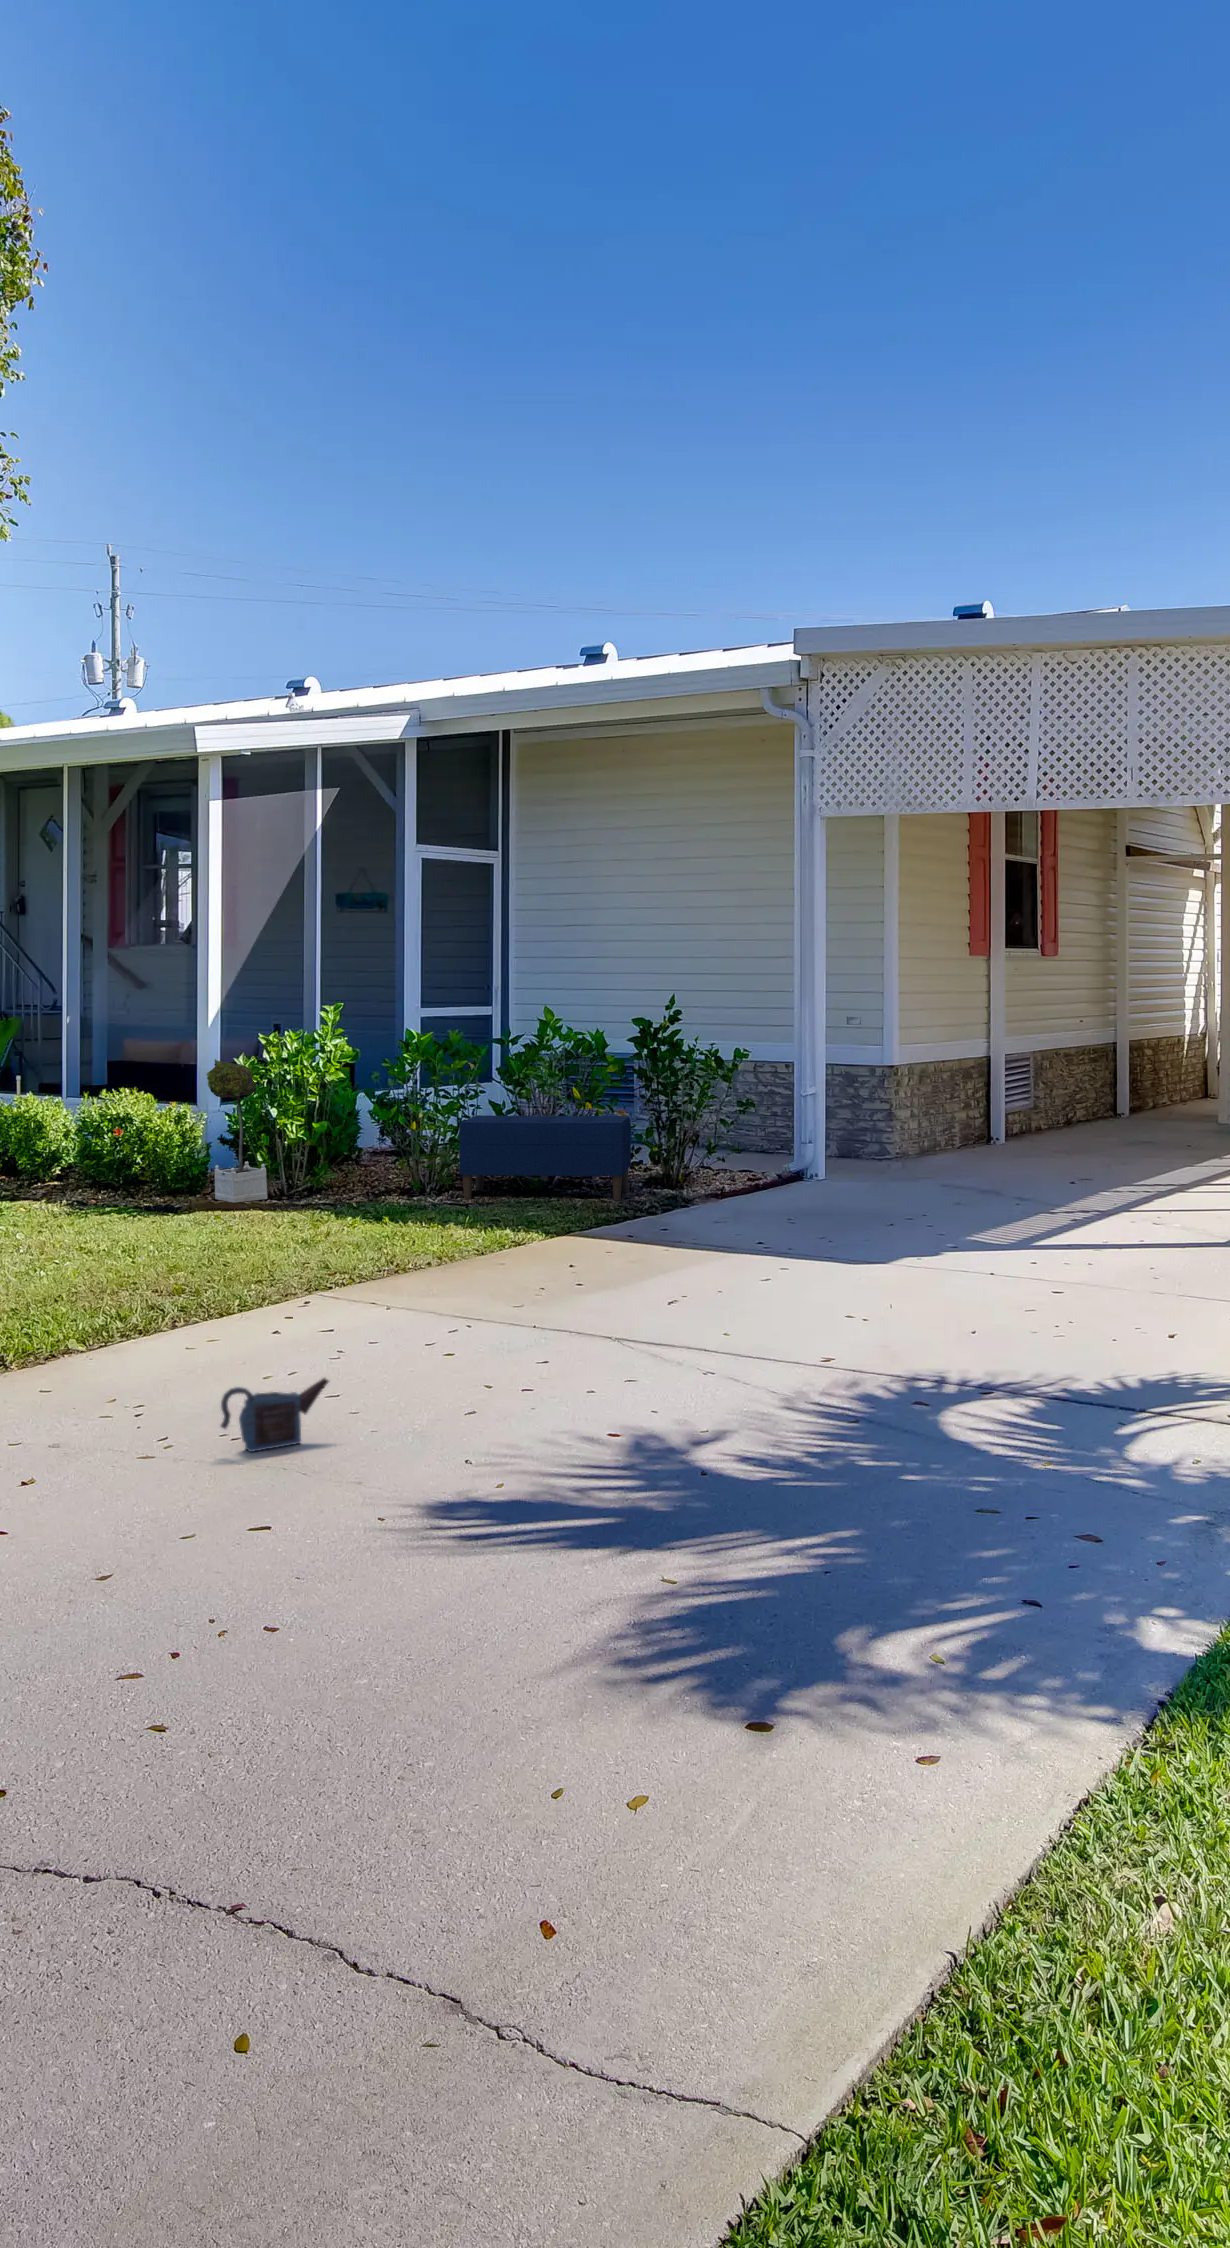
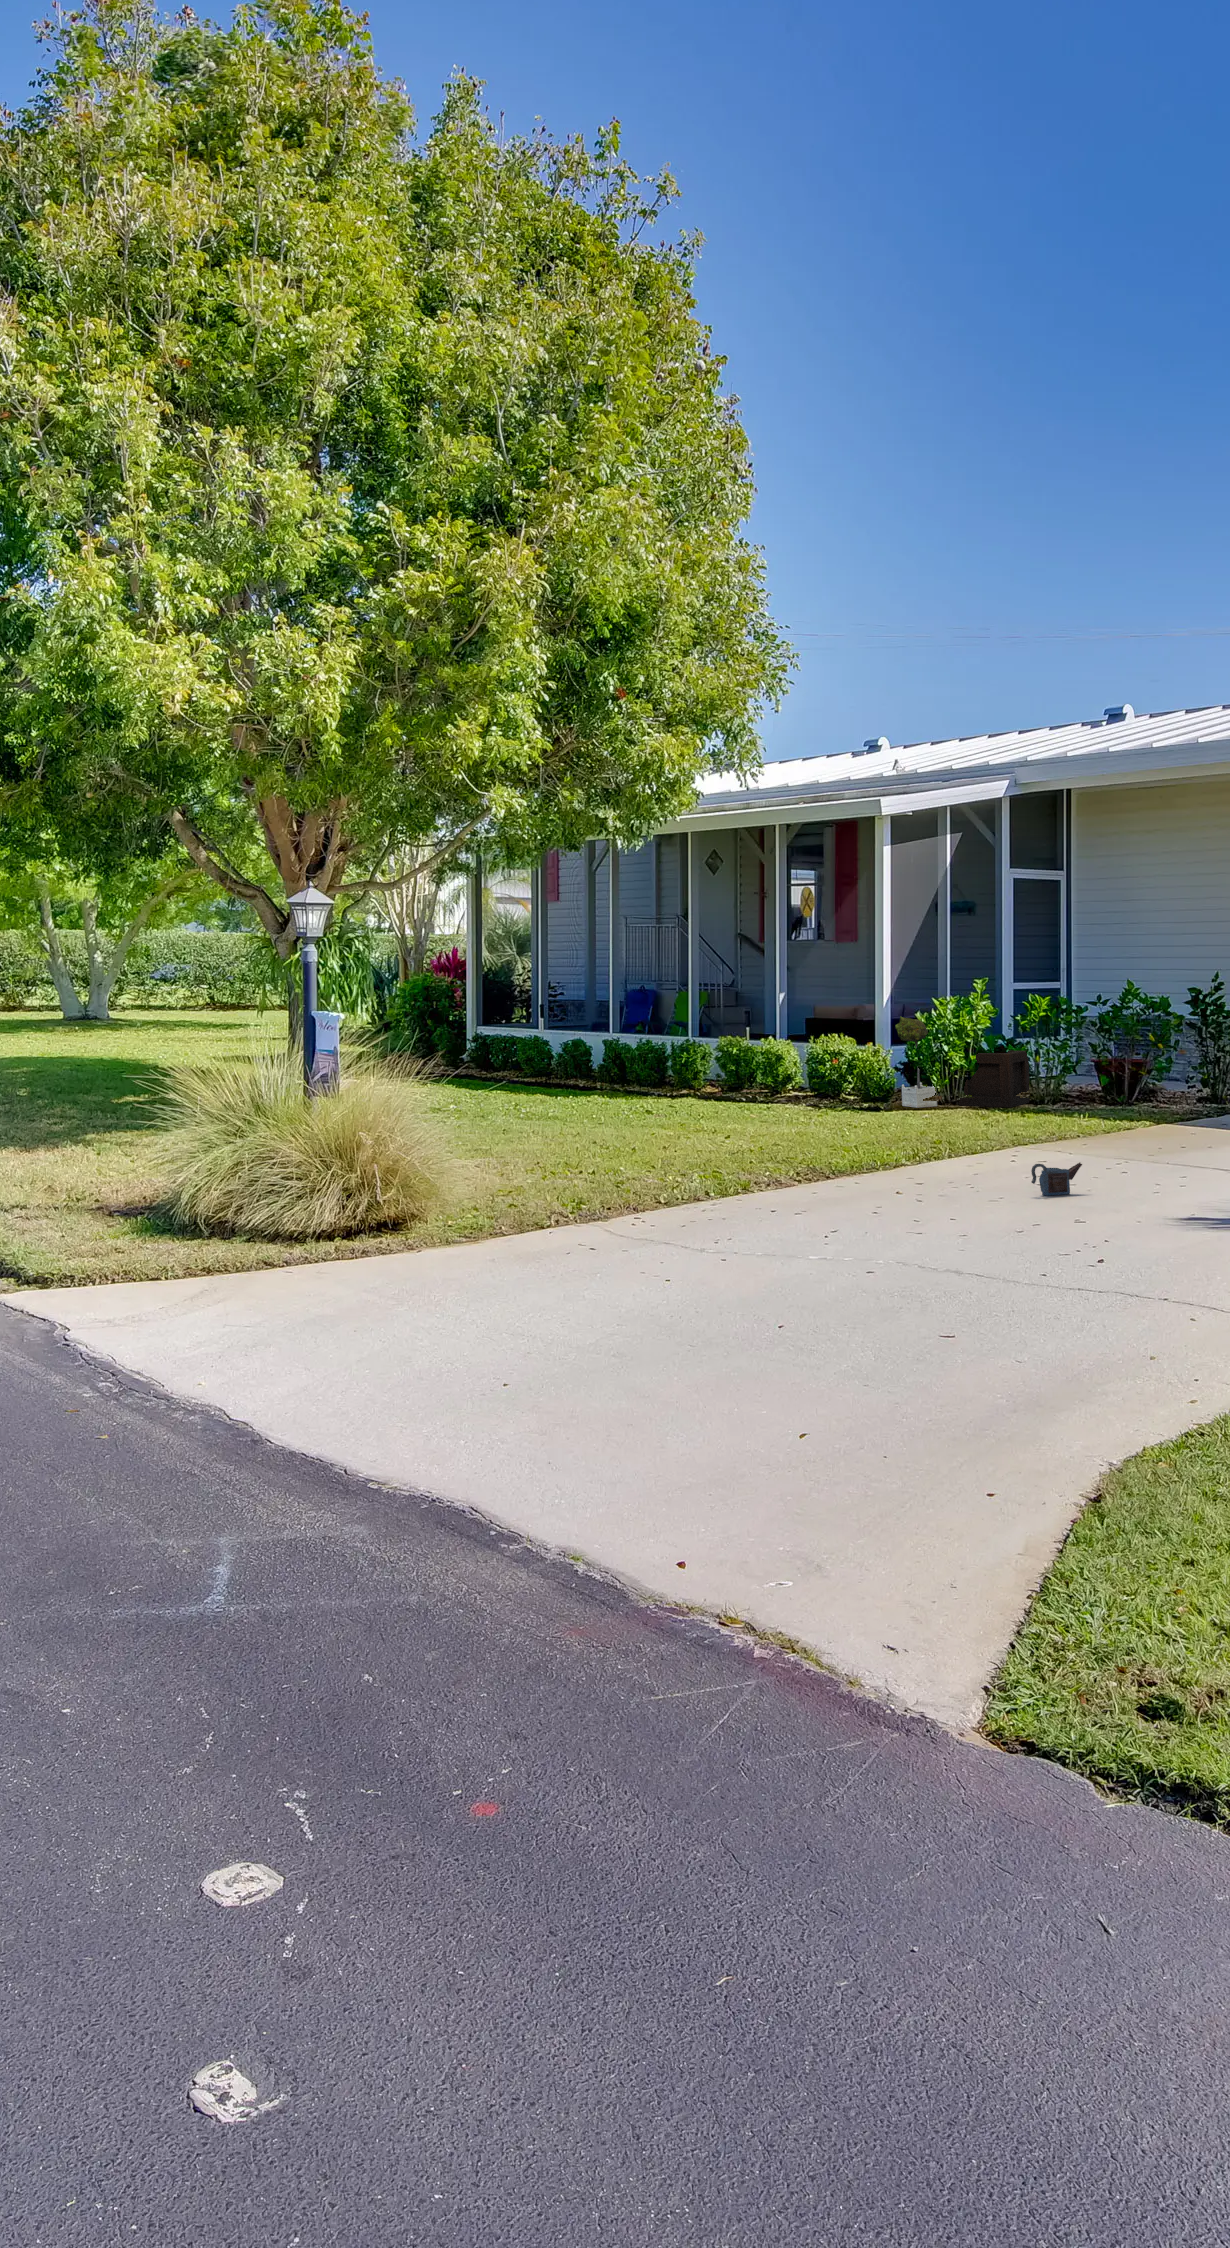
wooden crate: none [300,1110,410,1200] -> present [959,1051,1029,1107]
bench: present [459,1115,631,1201] -> none [1068,1053,1189,1109]

